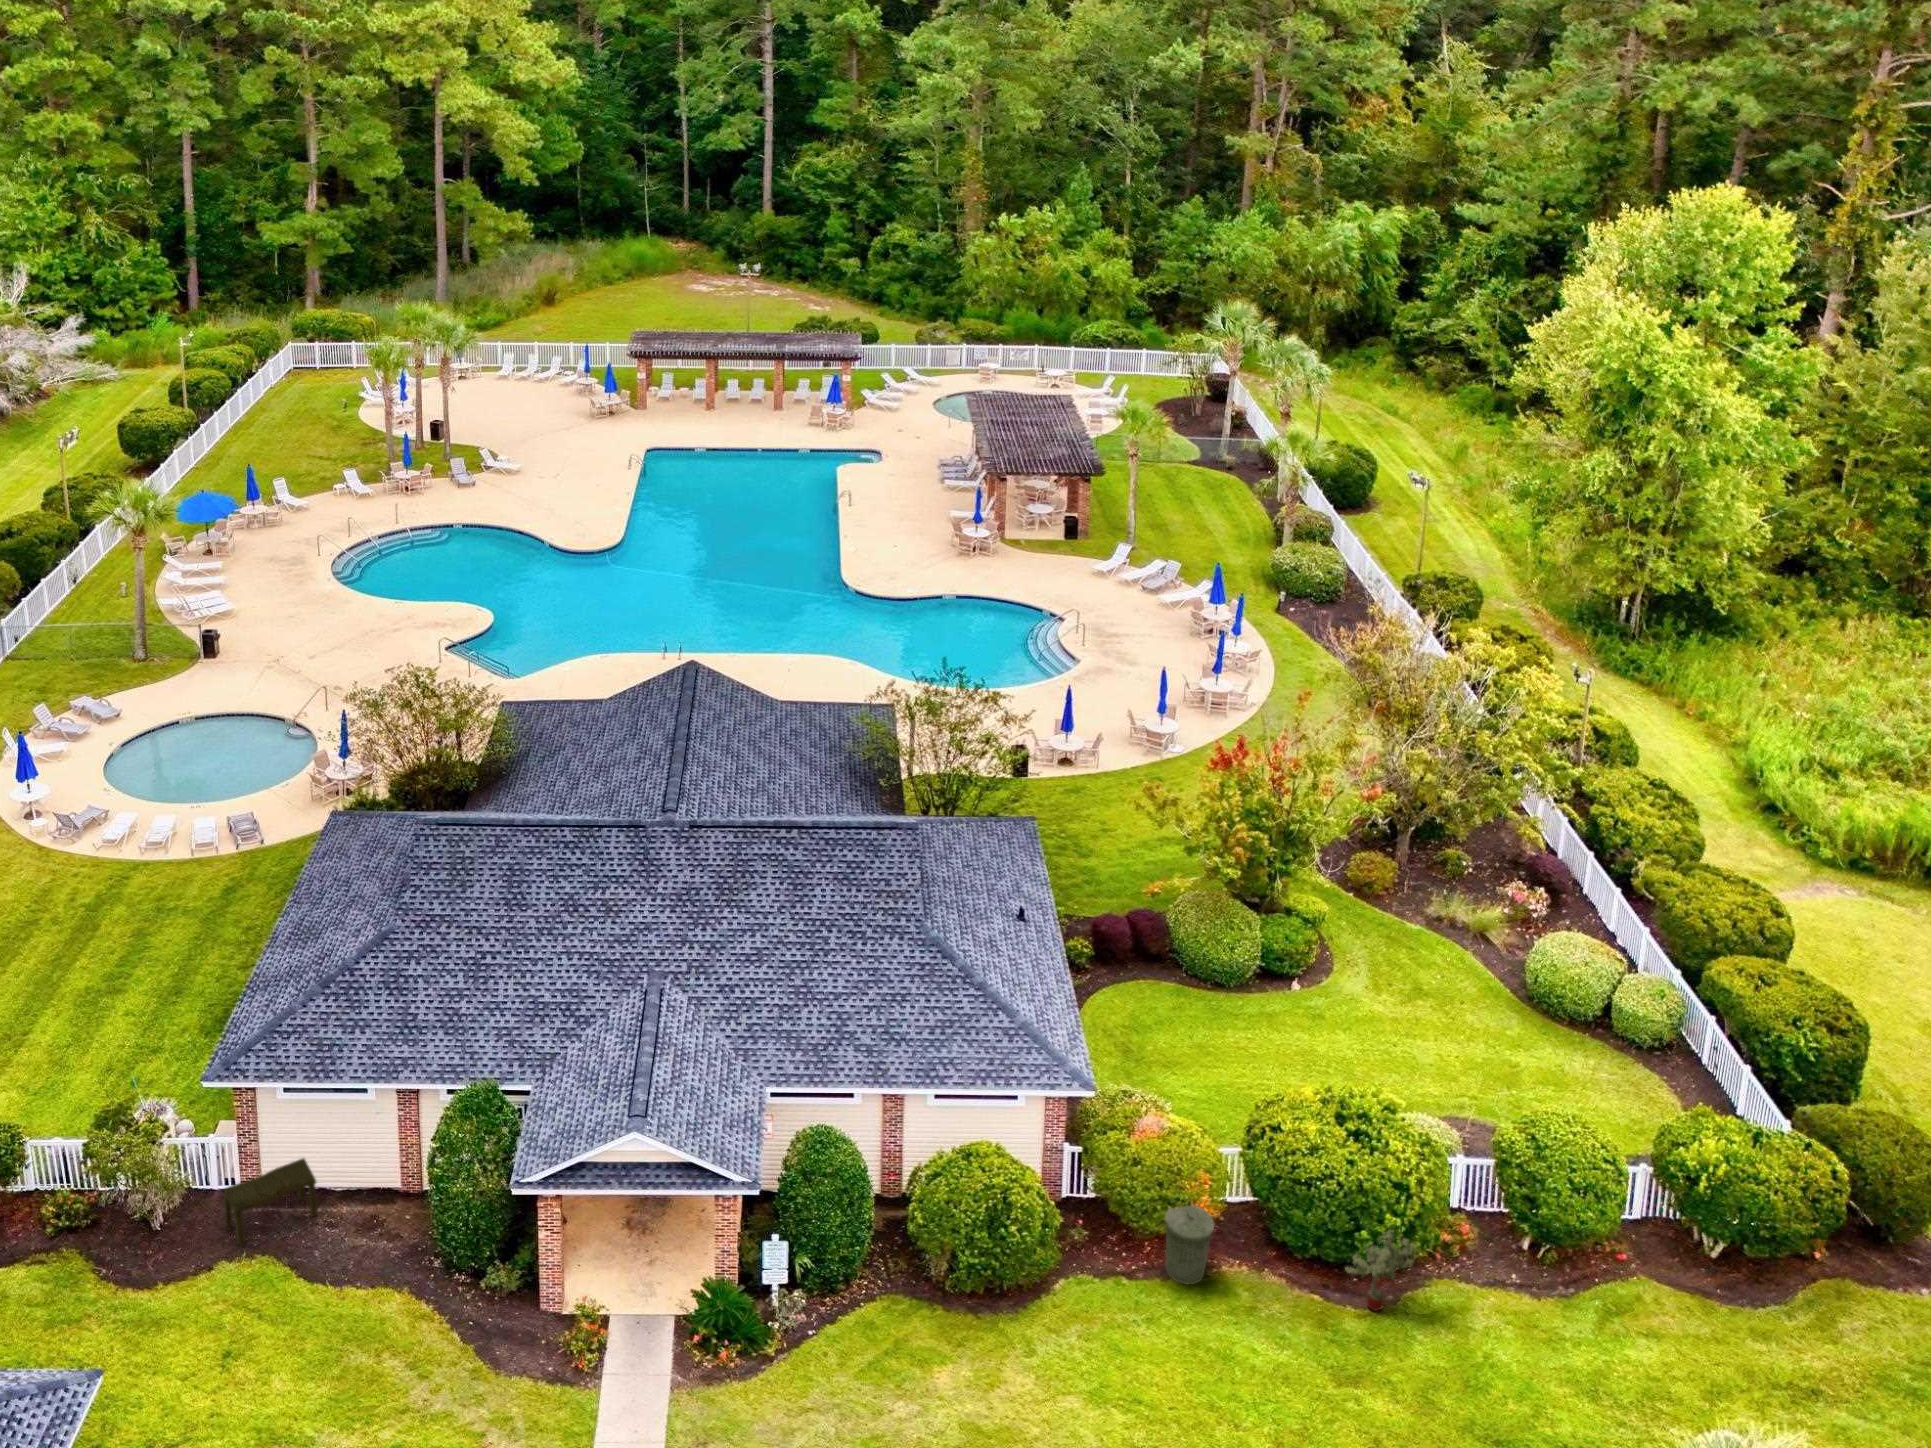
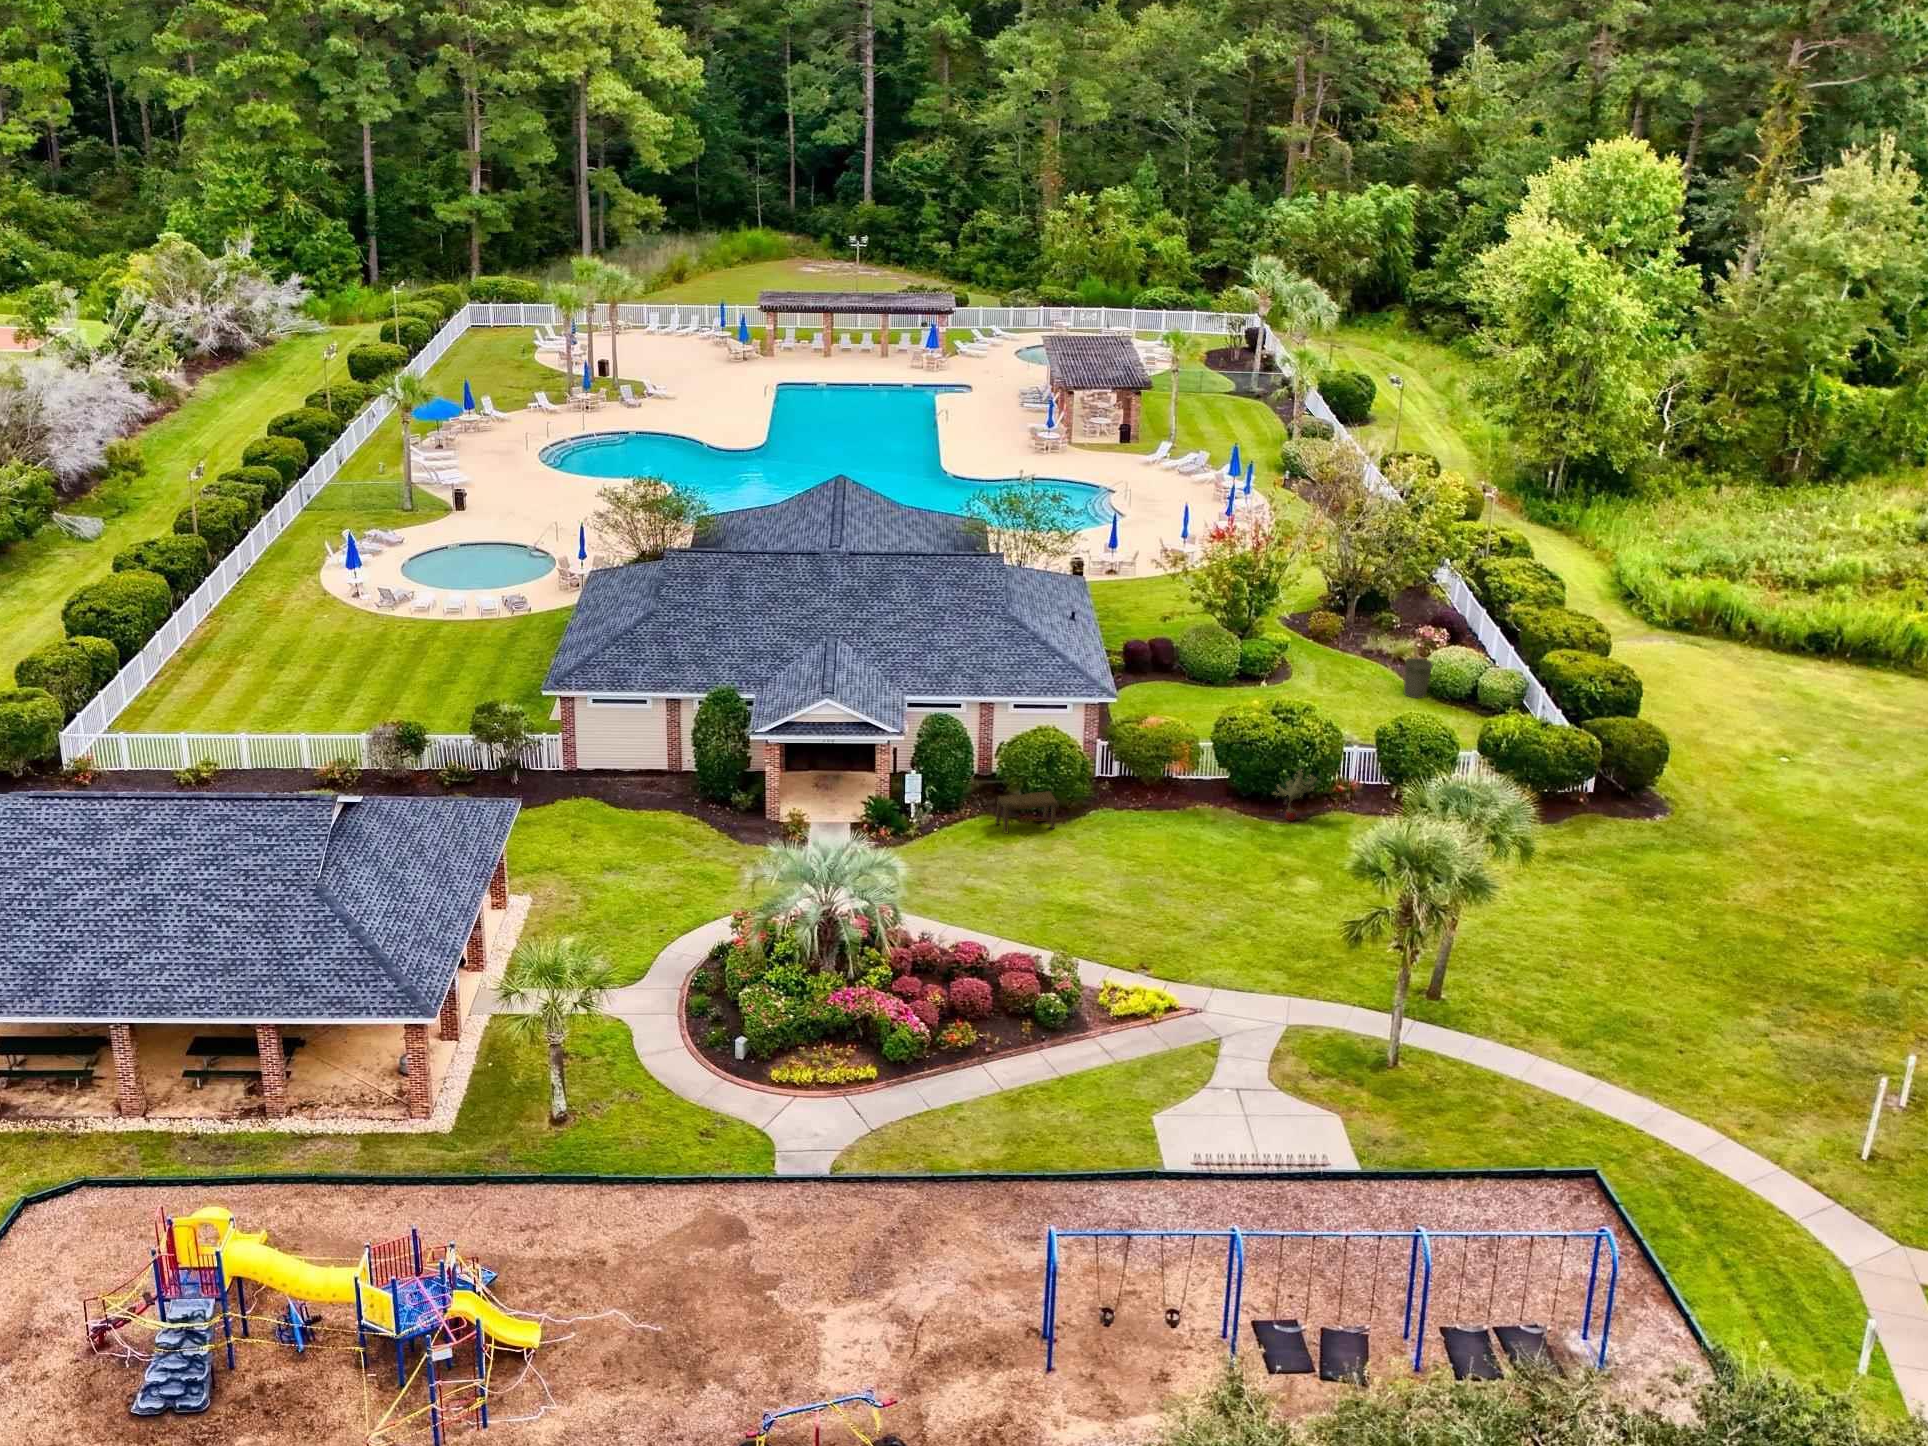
bench: present [224,1158,317,1246] -> present [996,791,1057,833]
trash can: present [1165,1205,1214,1284] -> present [1404,658,1433,698]

